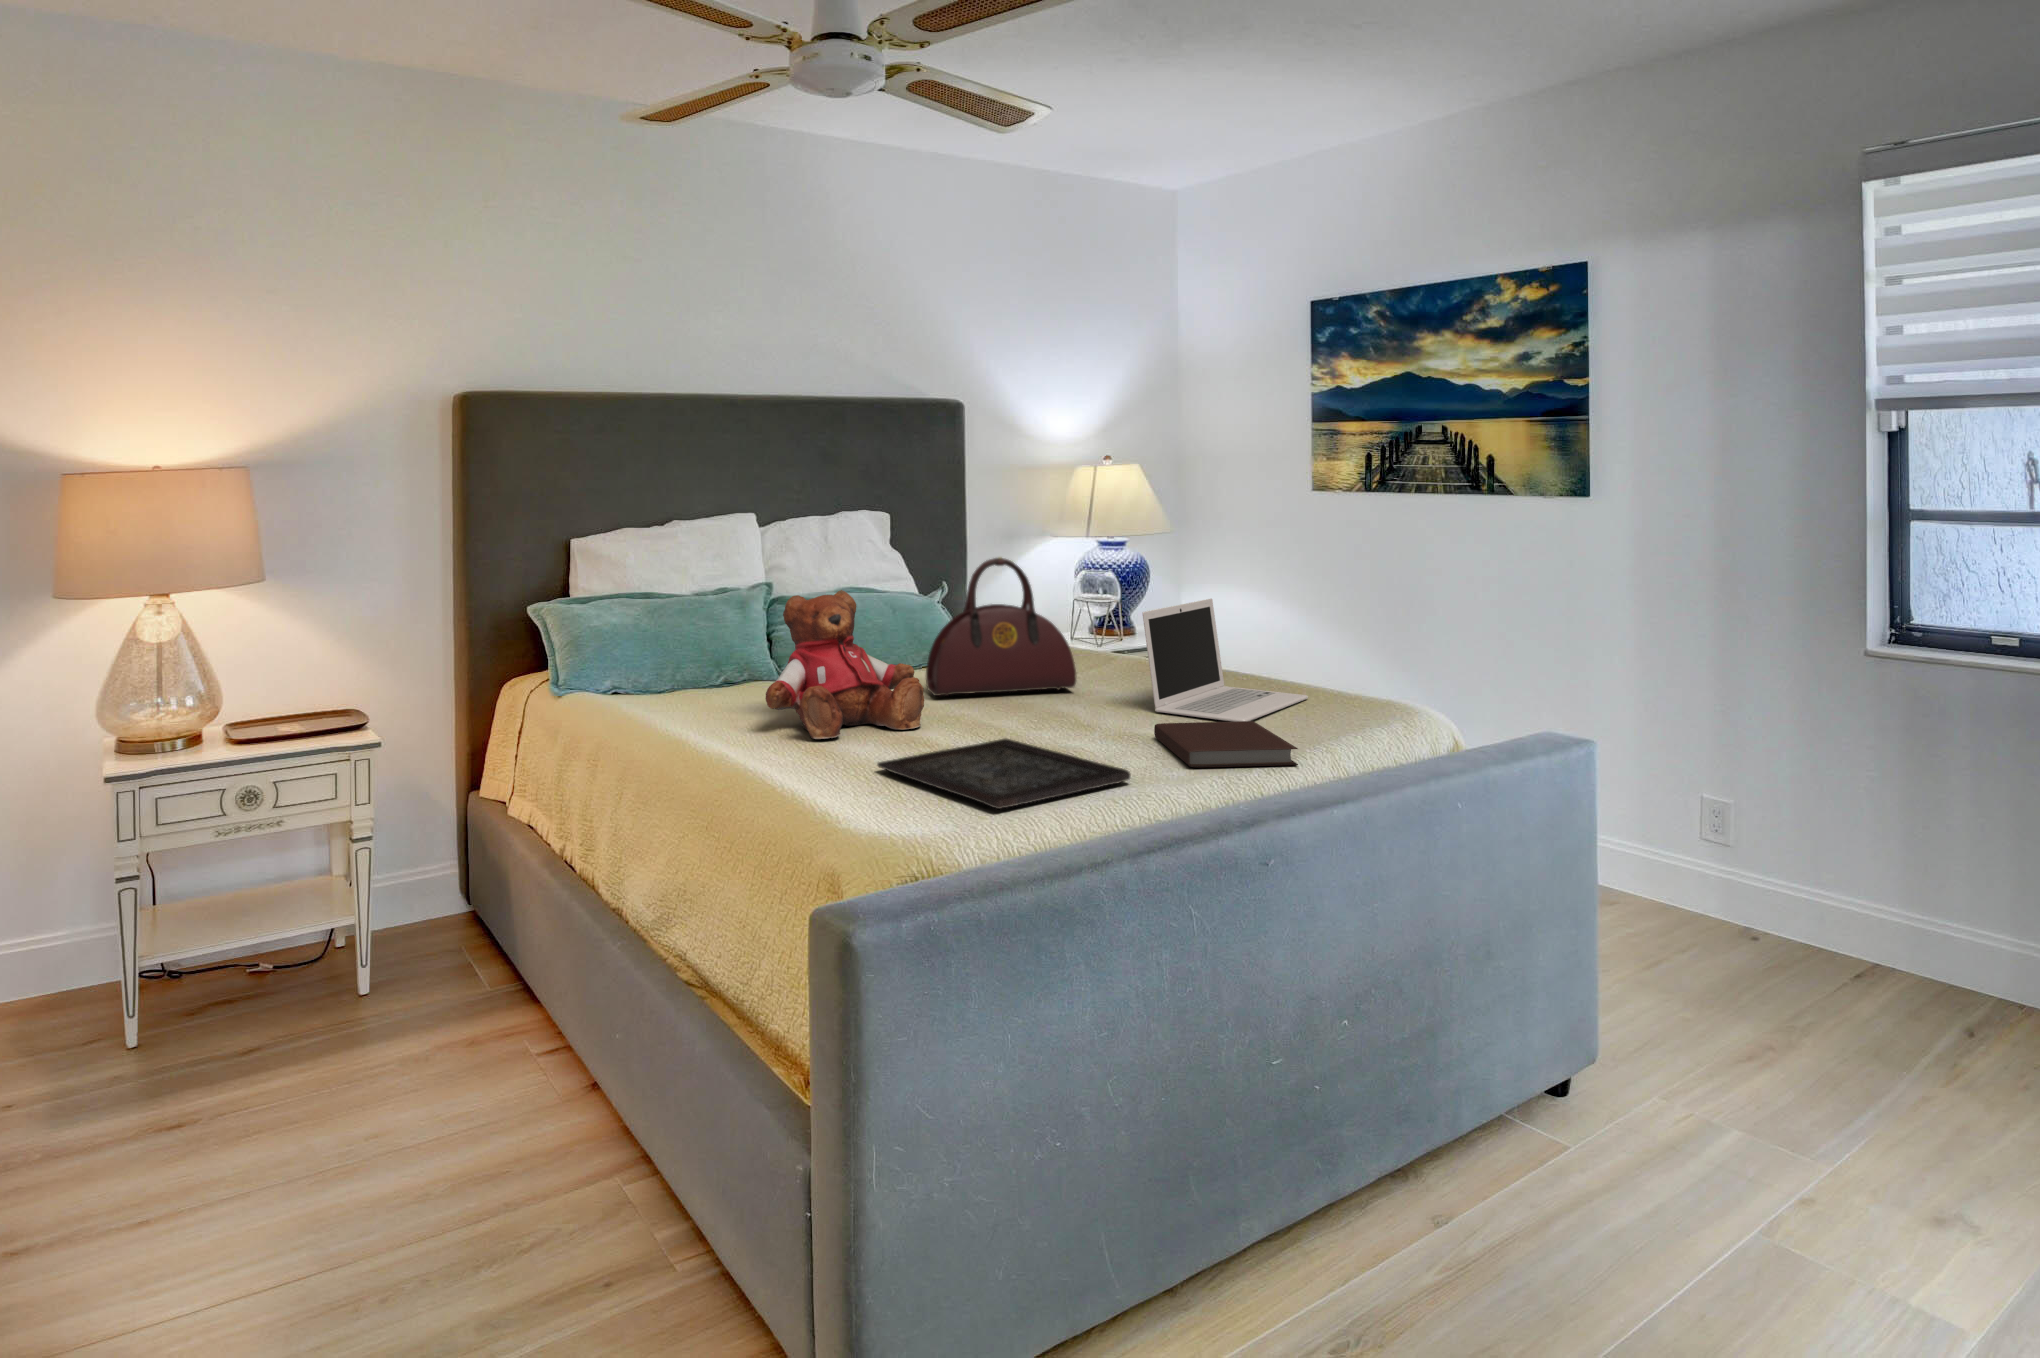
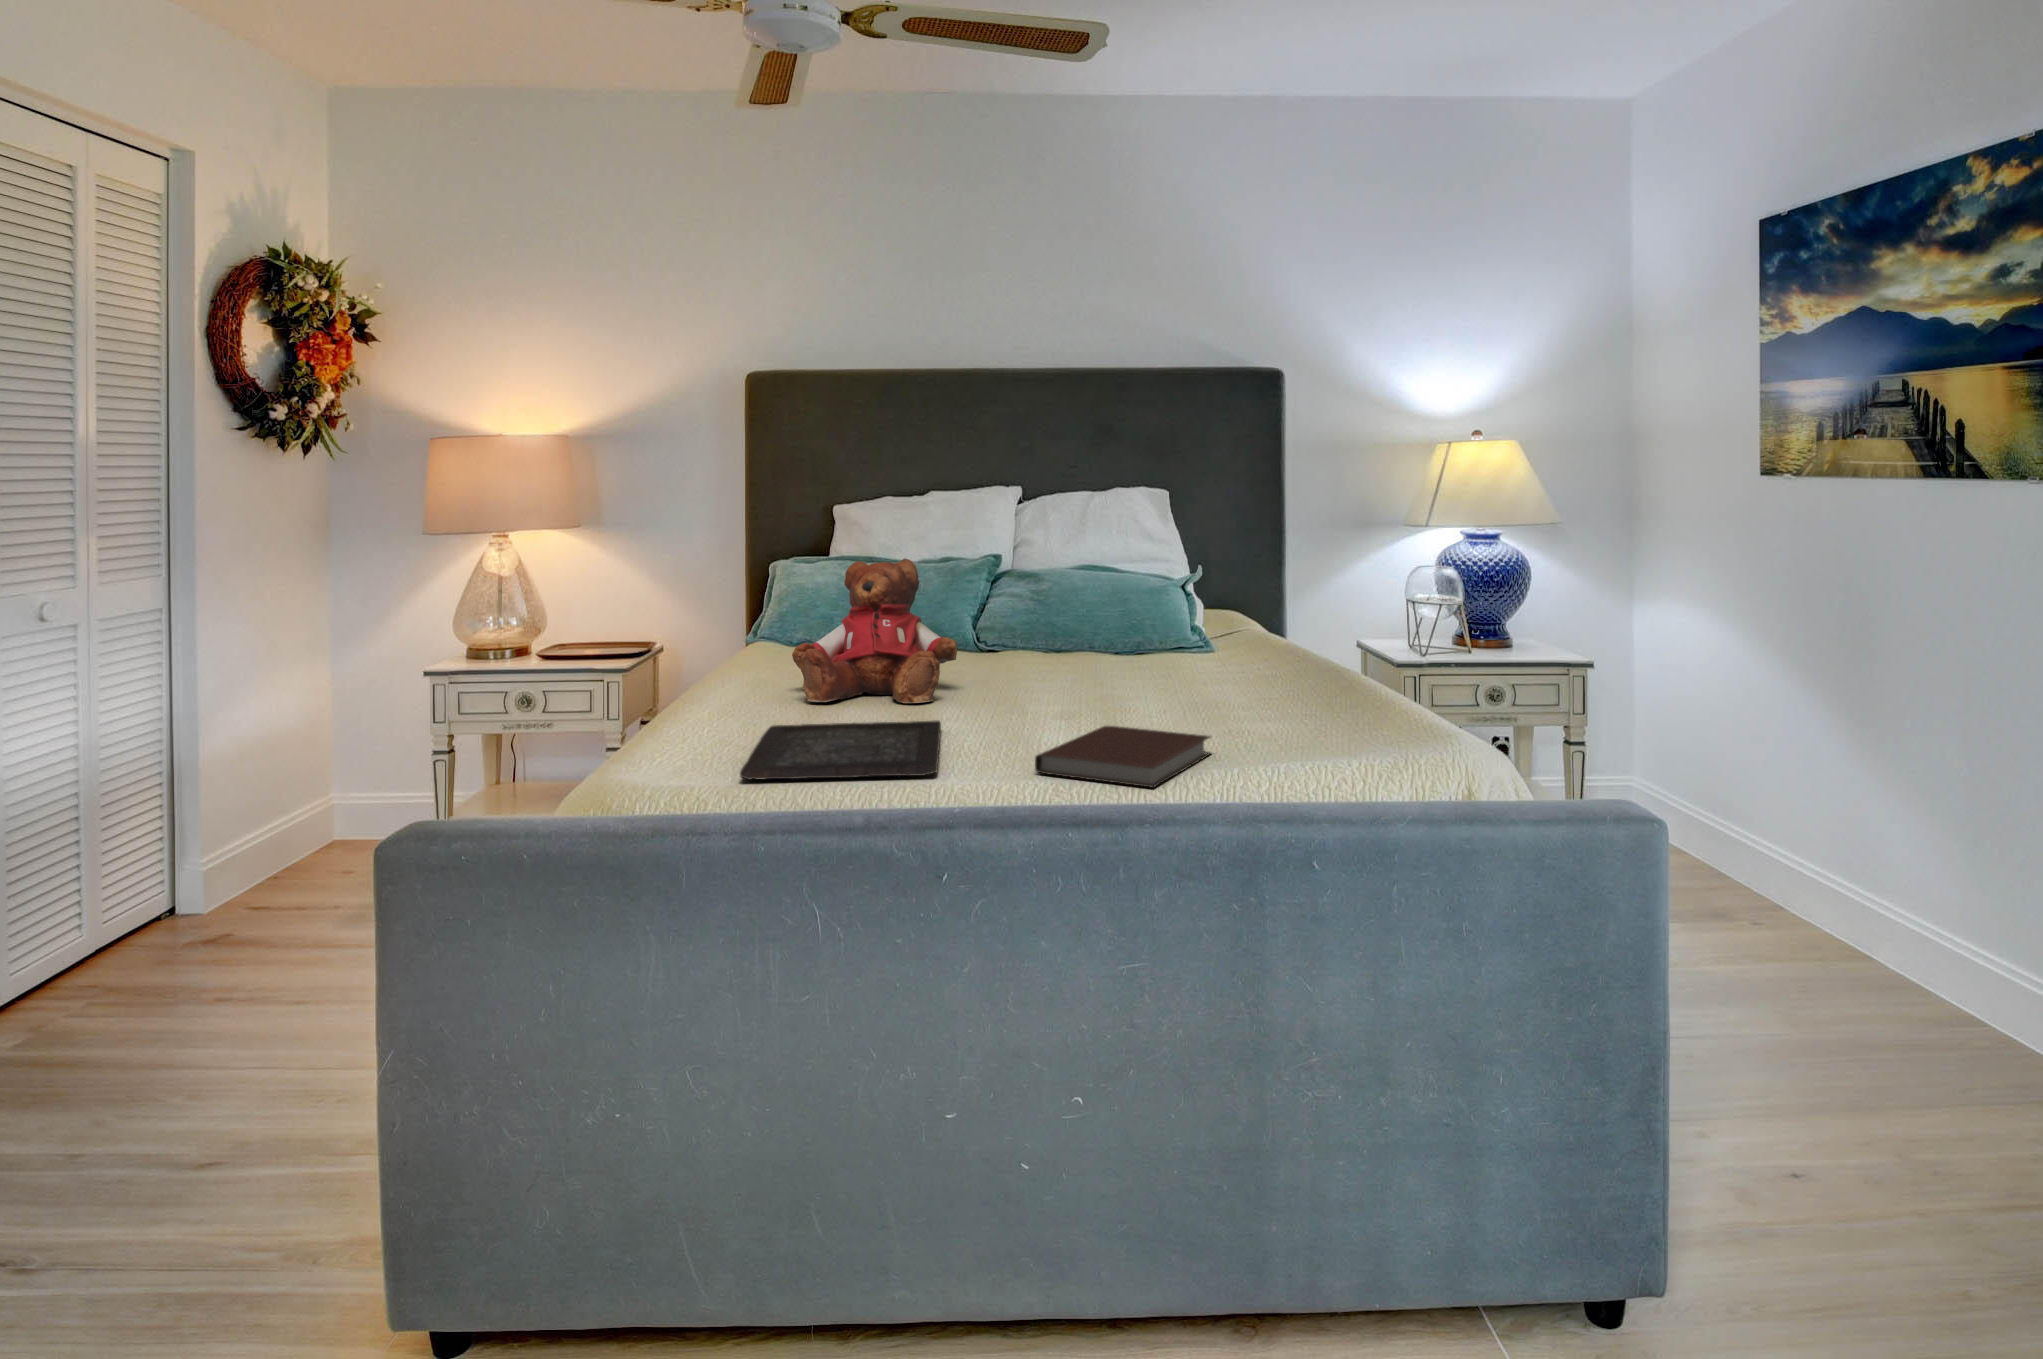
handbag: present [926,557,1076,696] -> none [1019,533,1186,685]
laptop: present [1142,599,1308,722] -> none [1181,593,1408,740]

